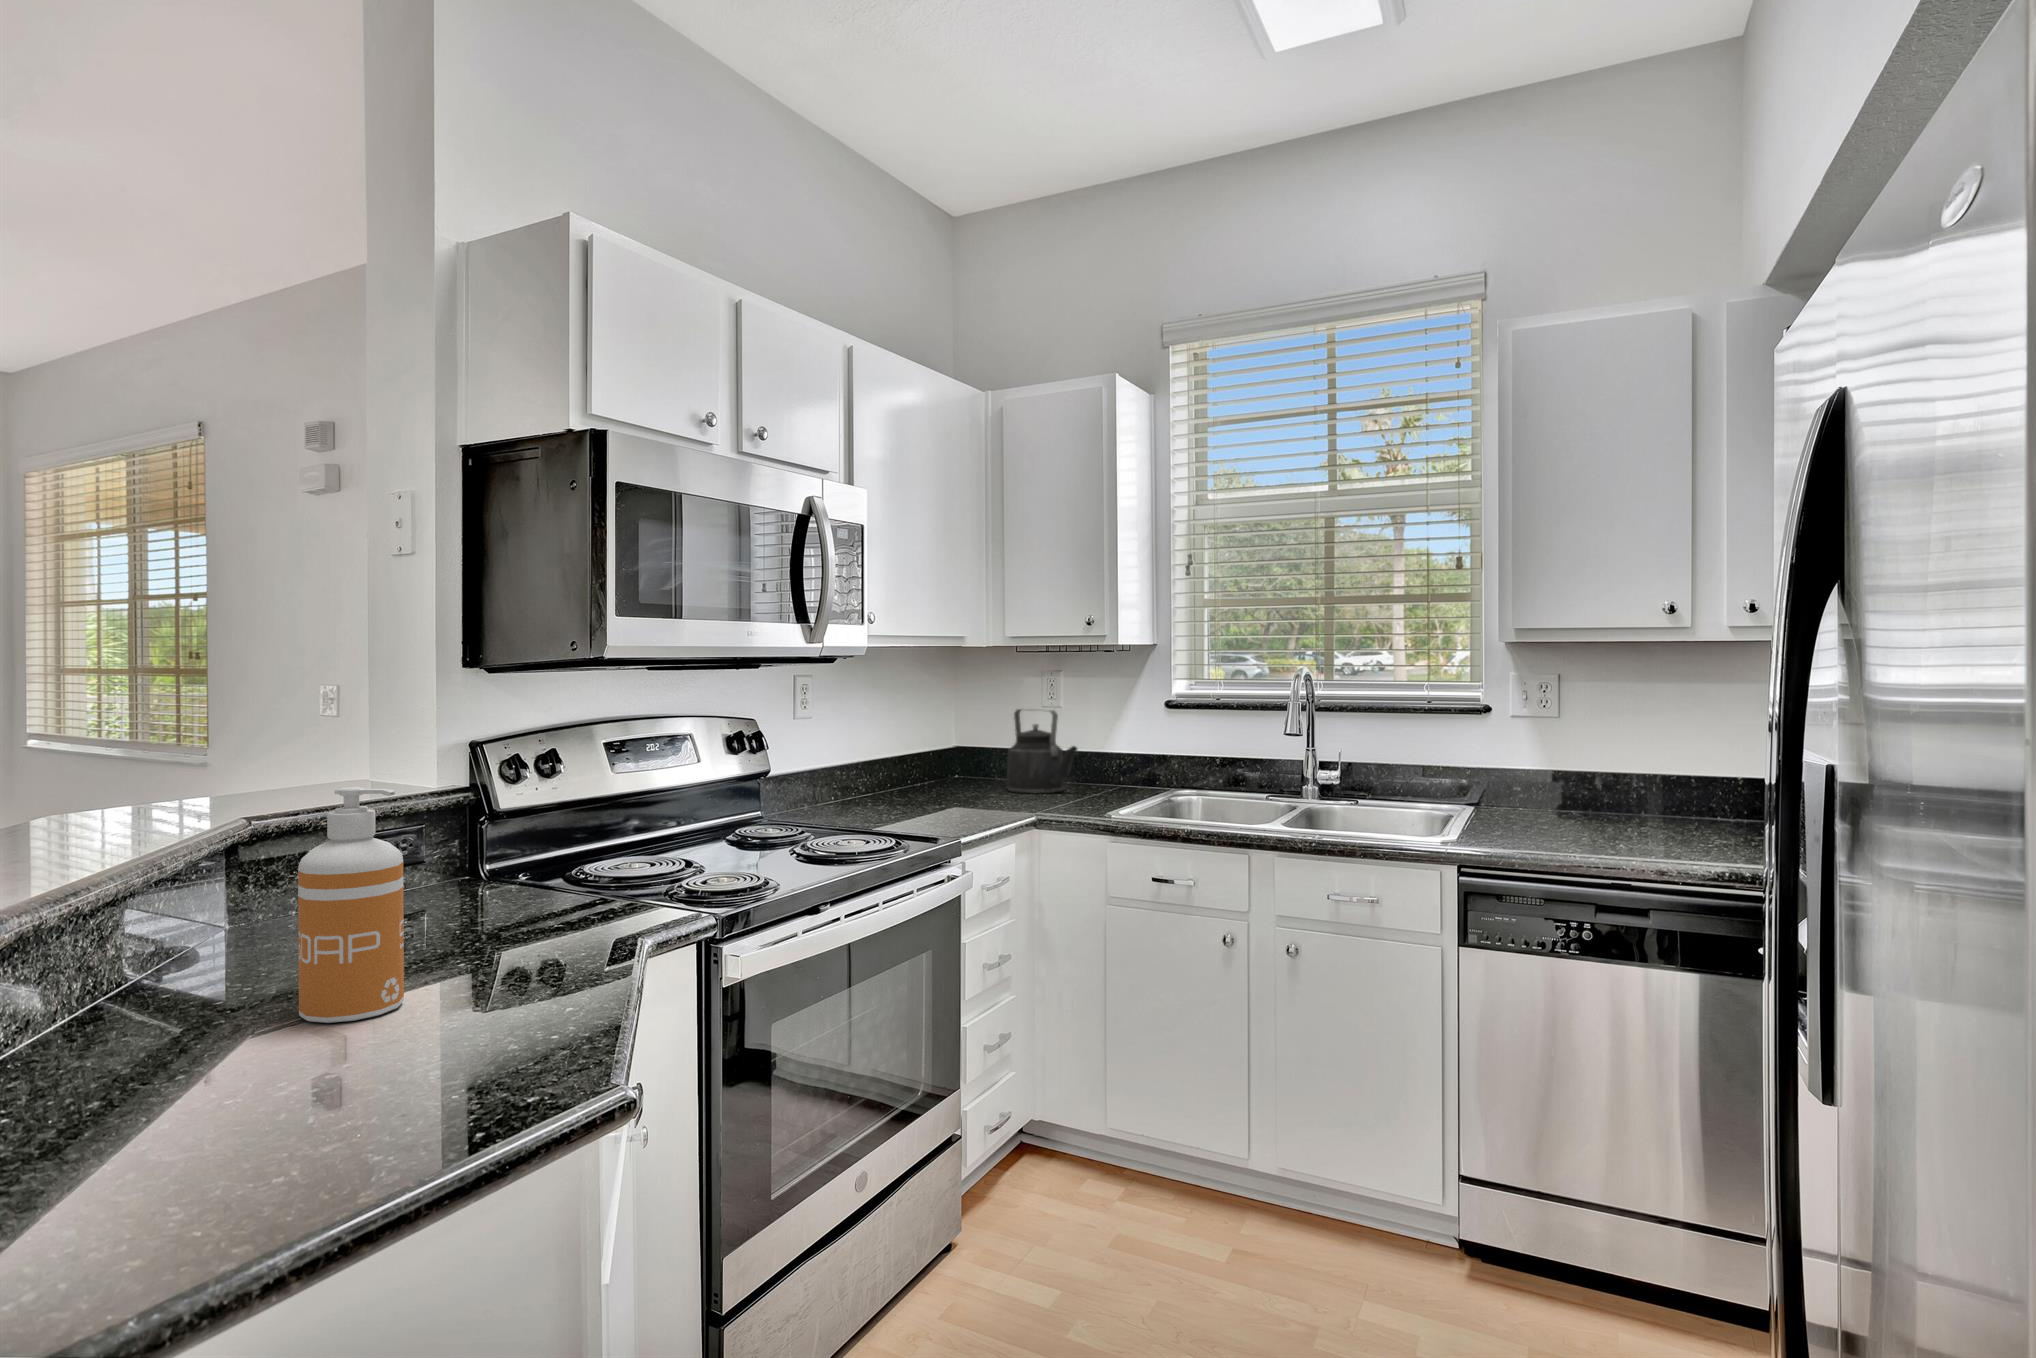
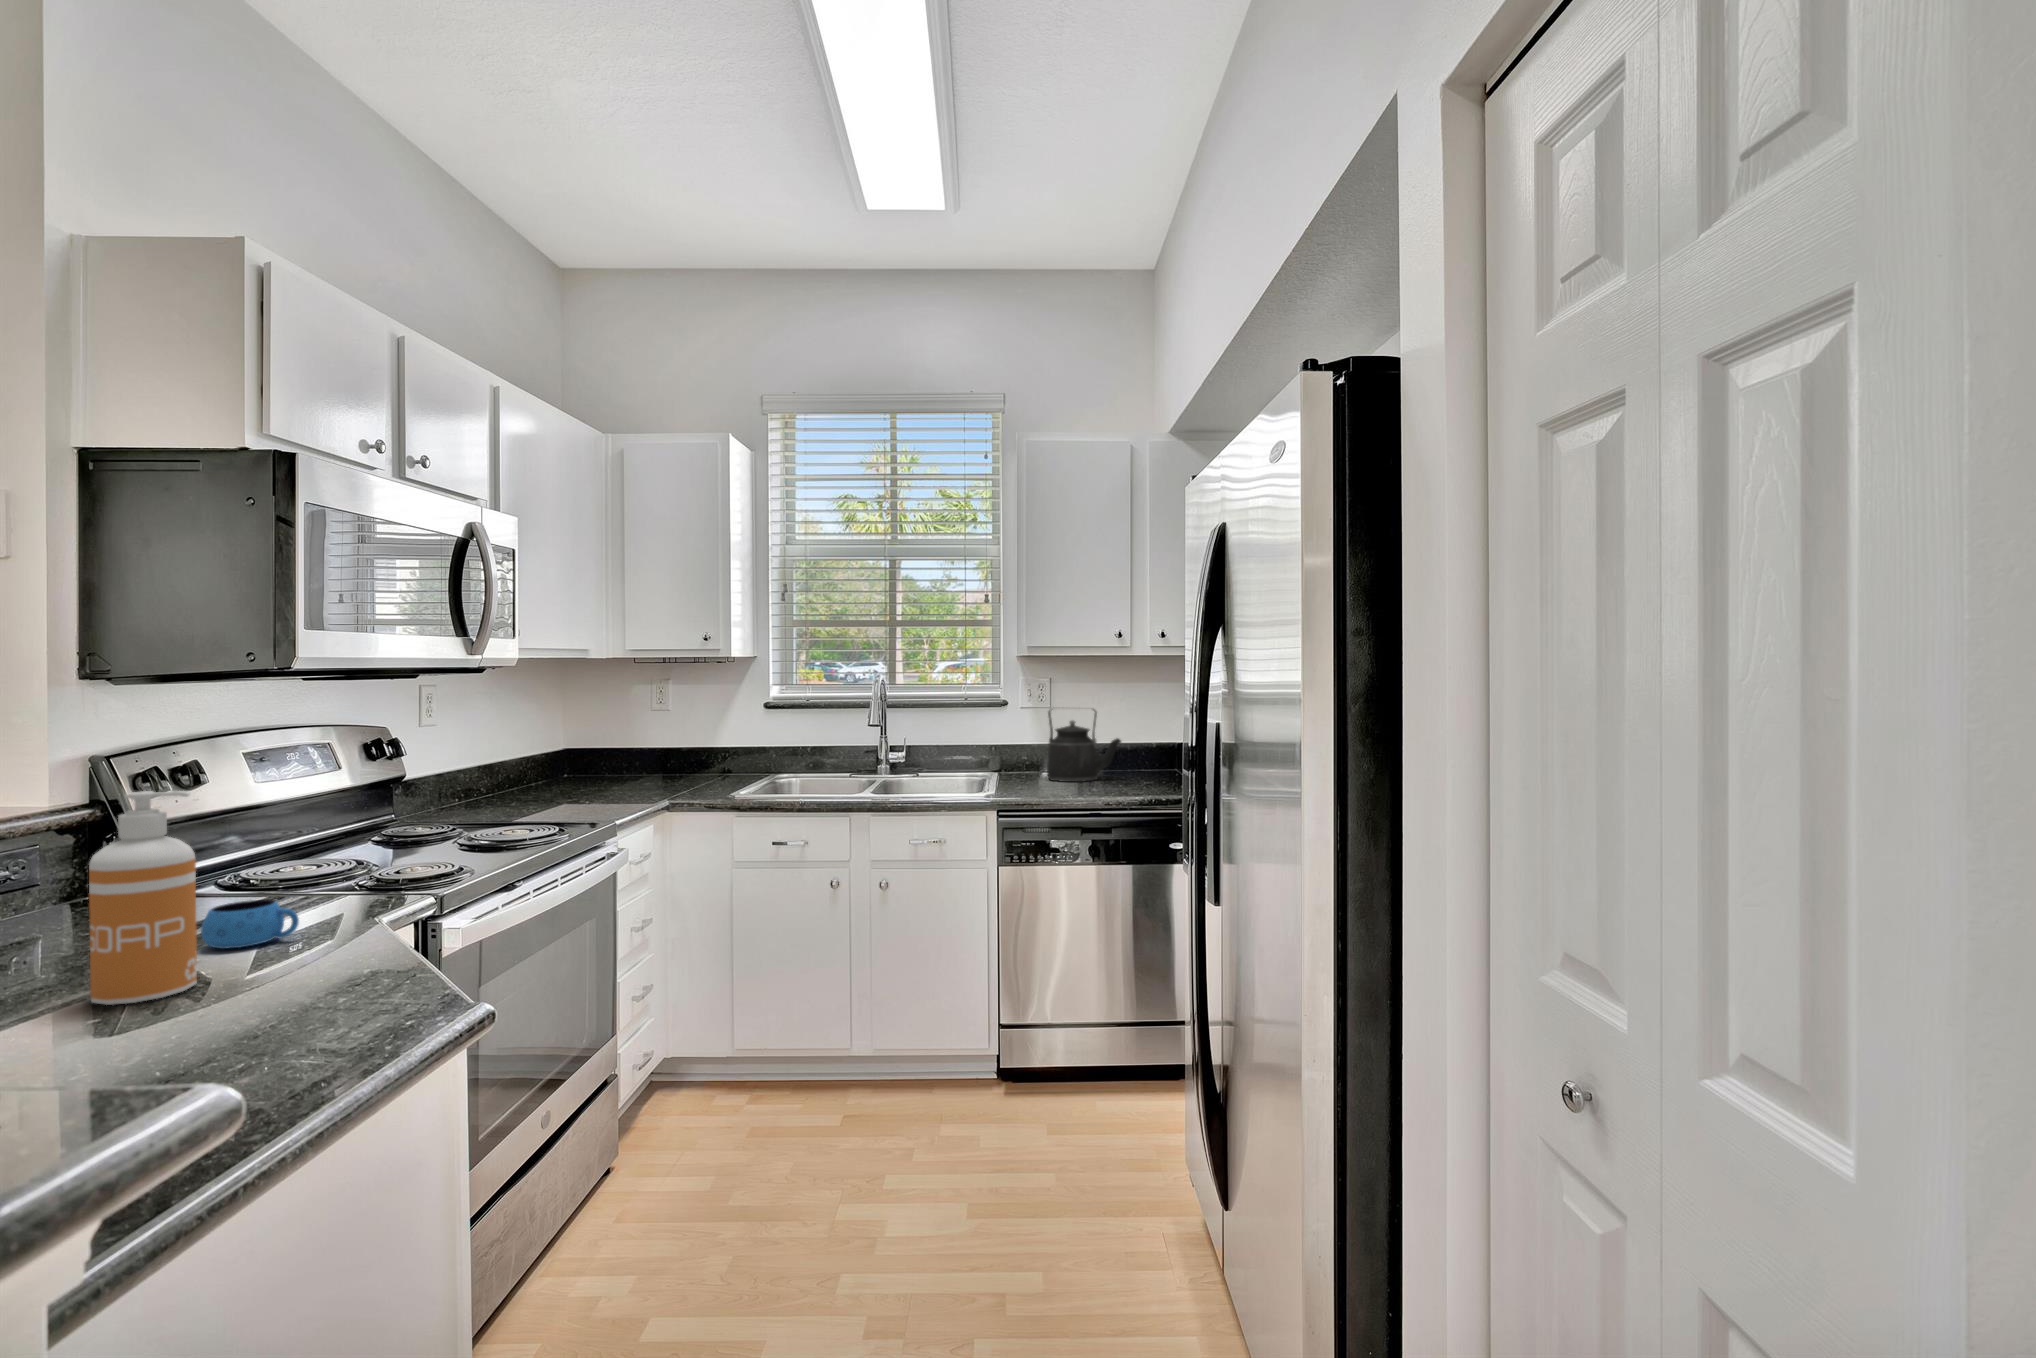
kettle: present [1006,709,1077,793] -> present [1047,709,1121,782]
mug: none [453,910,541,963] -> present [201,900,299,949]

